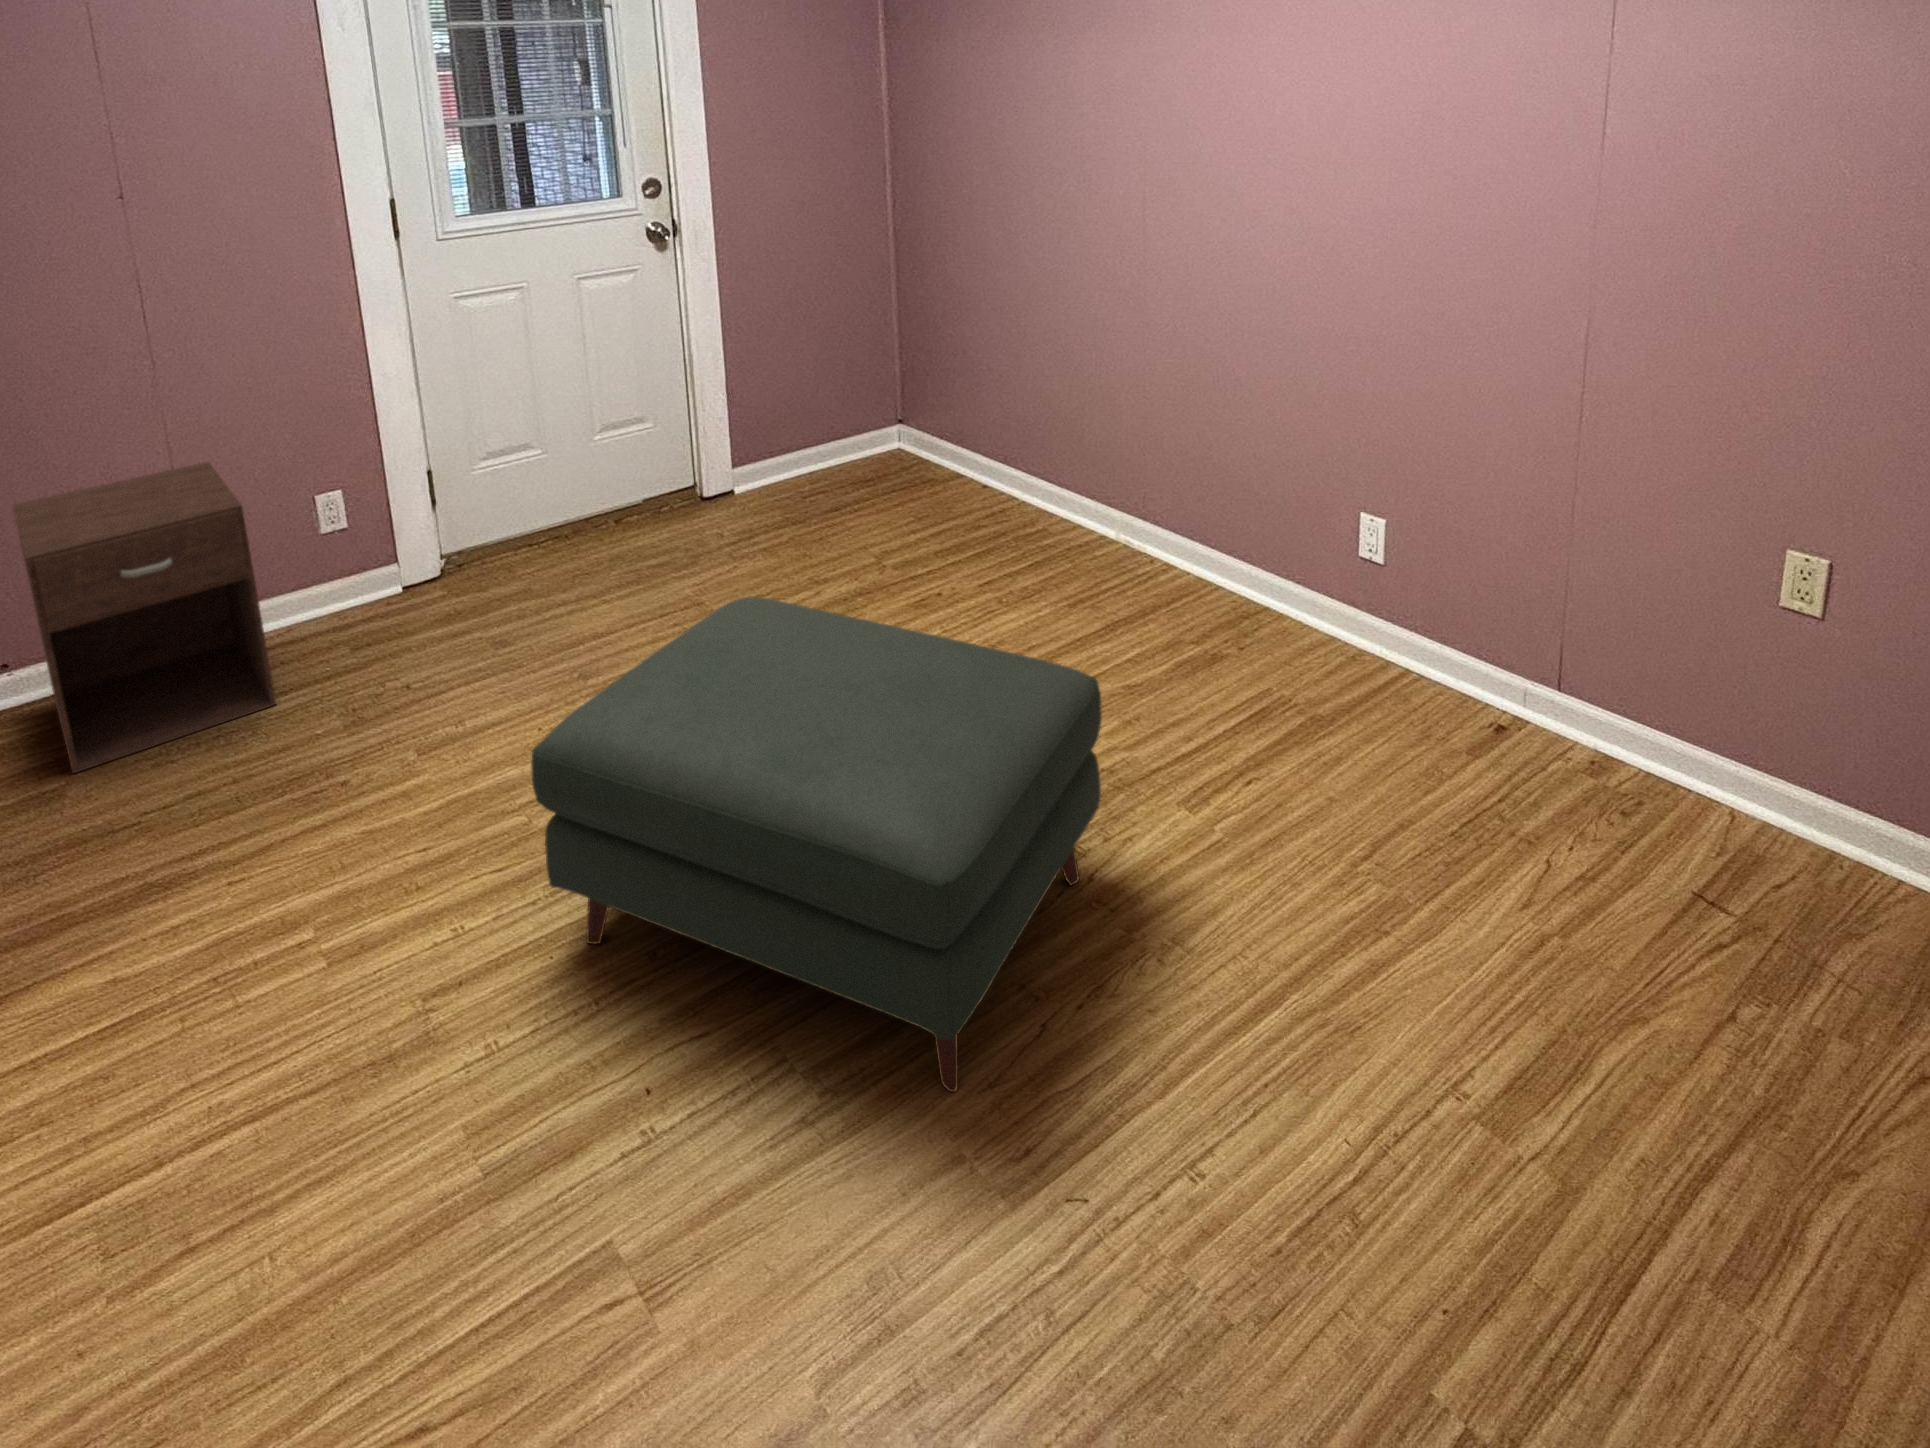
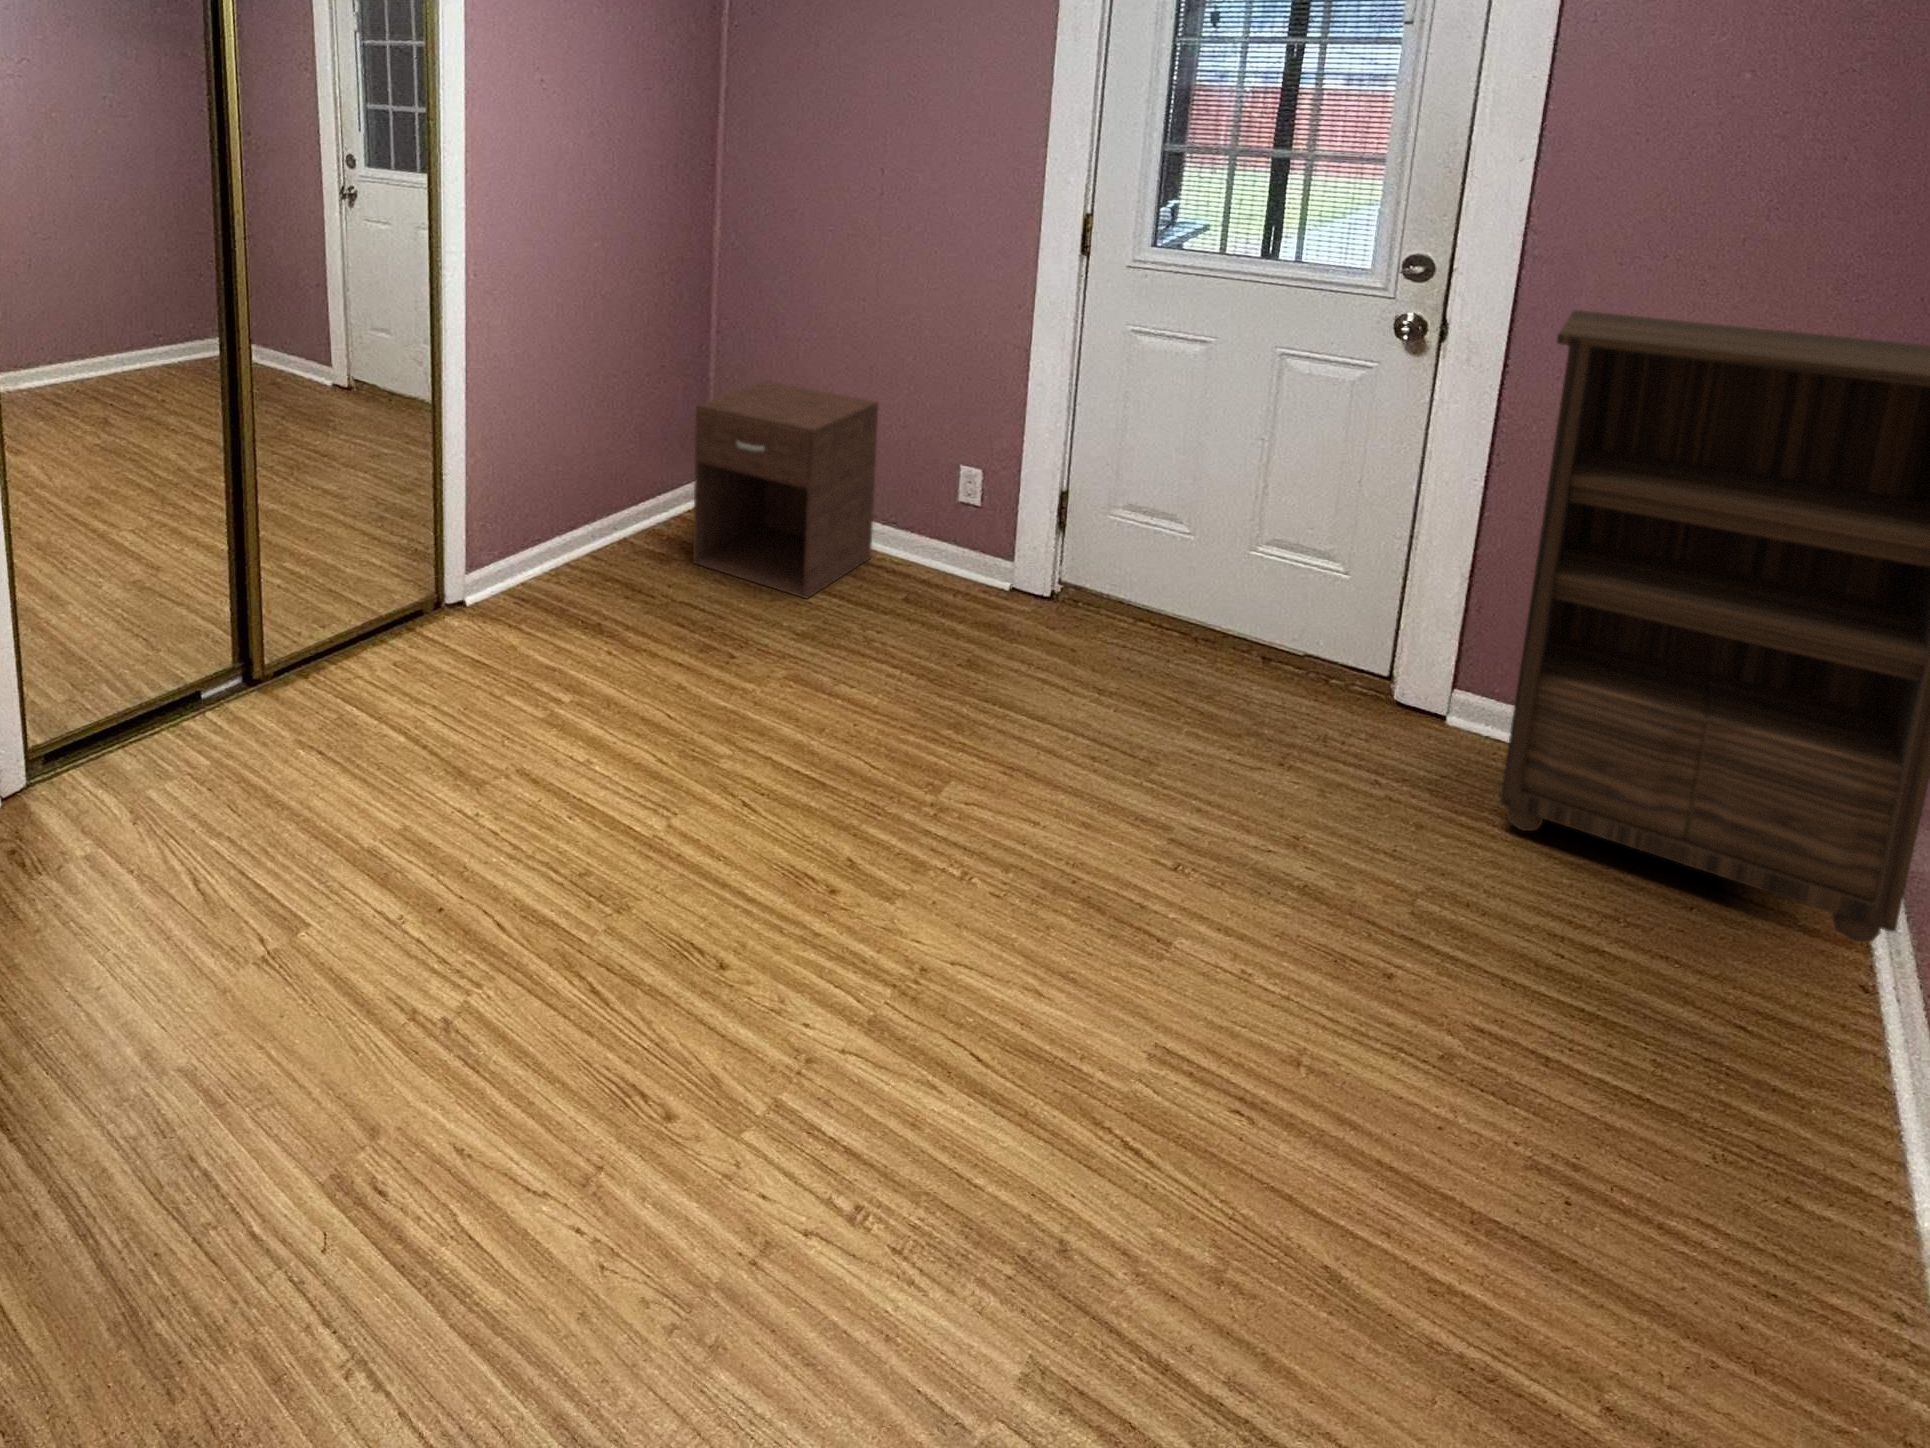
bookshelf: none [765,175,973,515] -> present [1500,310,1930,942]
ottoman: present [531,597,1102,1092] -> none [413,634,888,1218]

